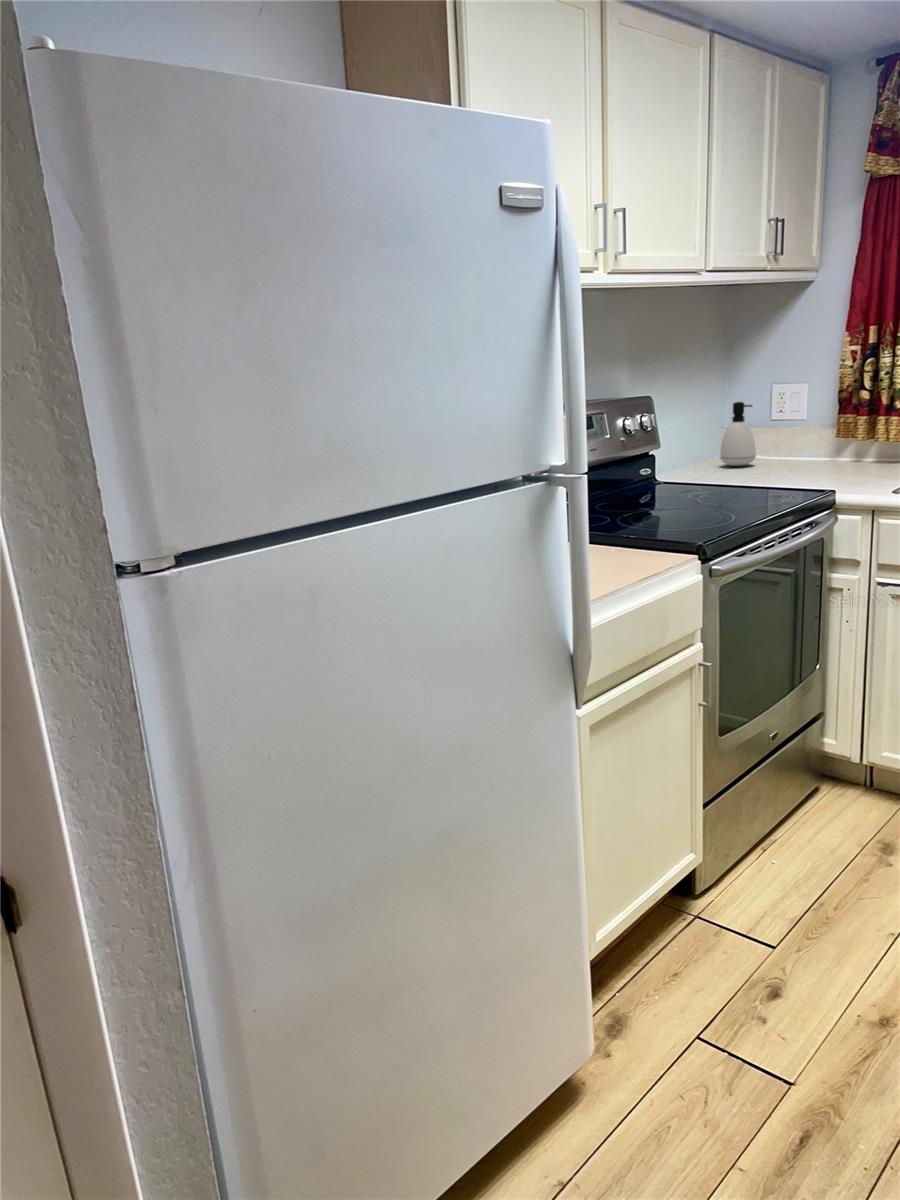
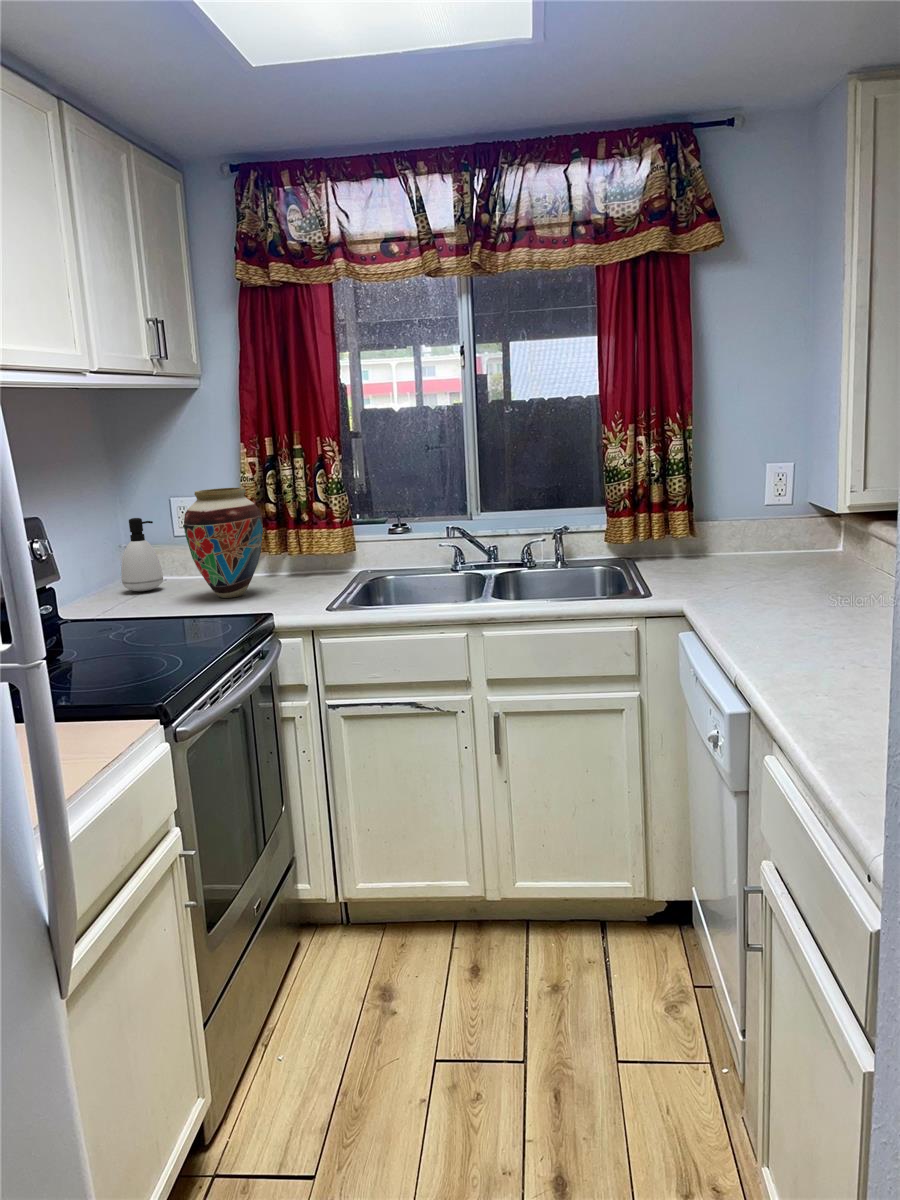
vase: none [774,375,850,476] -> present [184,488,263,598]

